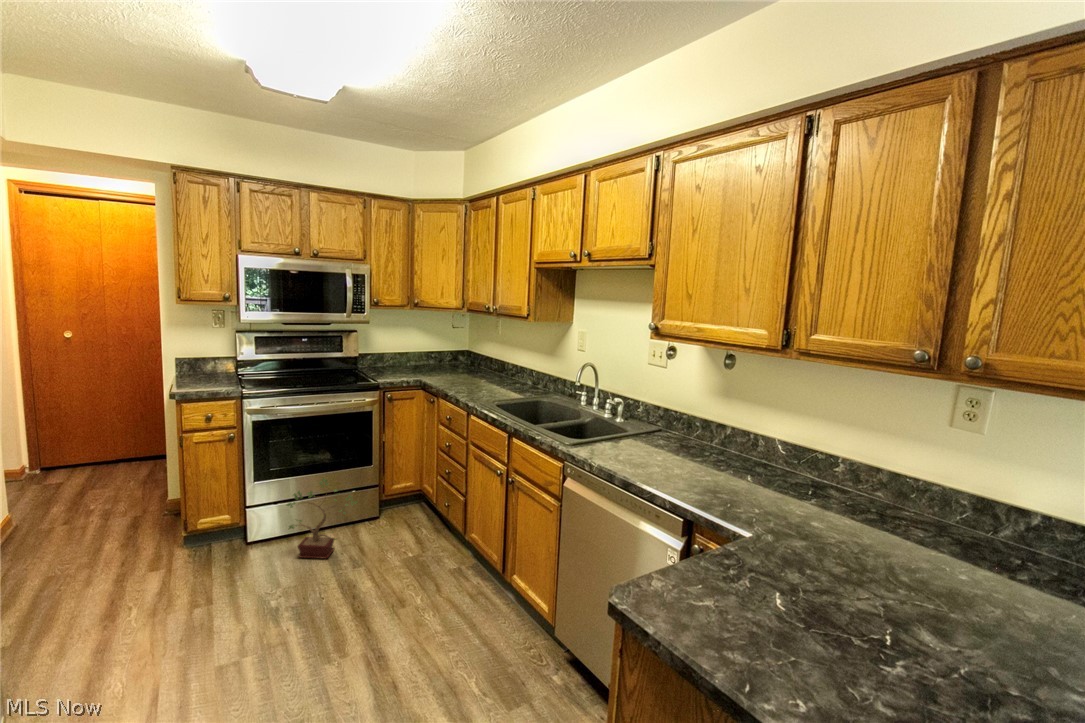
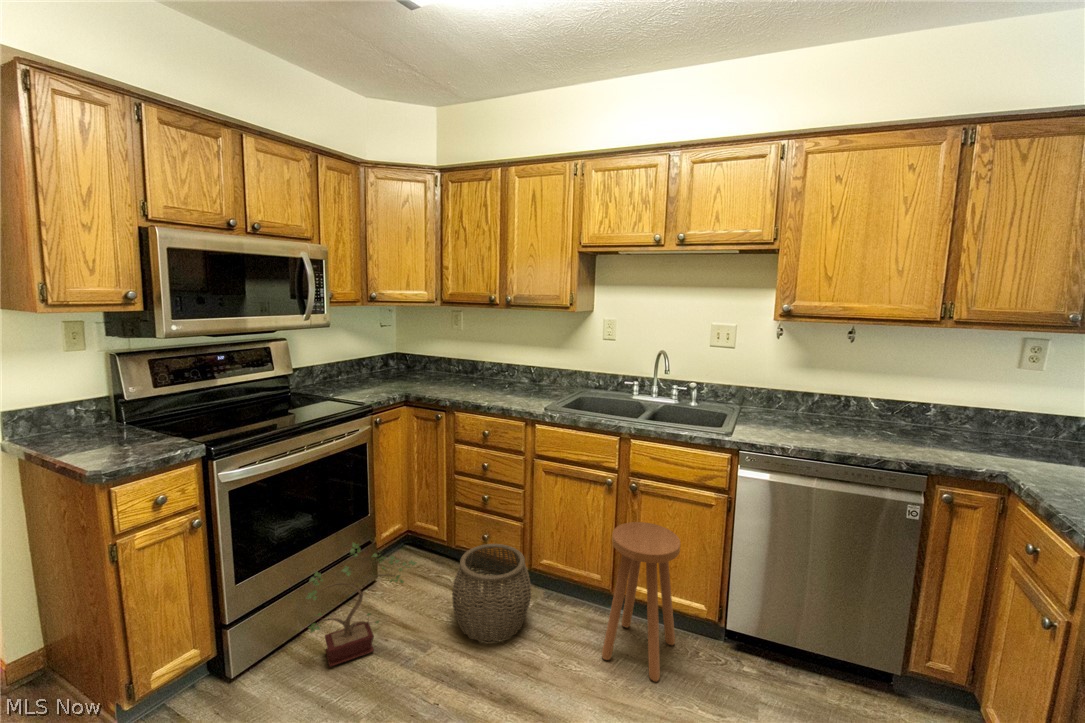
woven basket: none [380,507,446,583] -> present [452,544,531,643]
stool: none [453,513,524,651] -> present [602,522,680,681]

